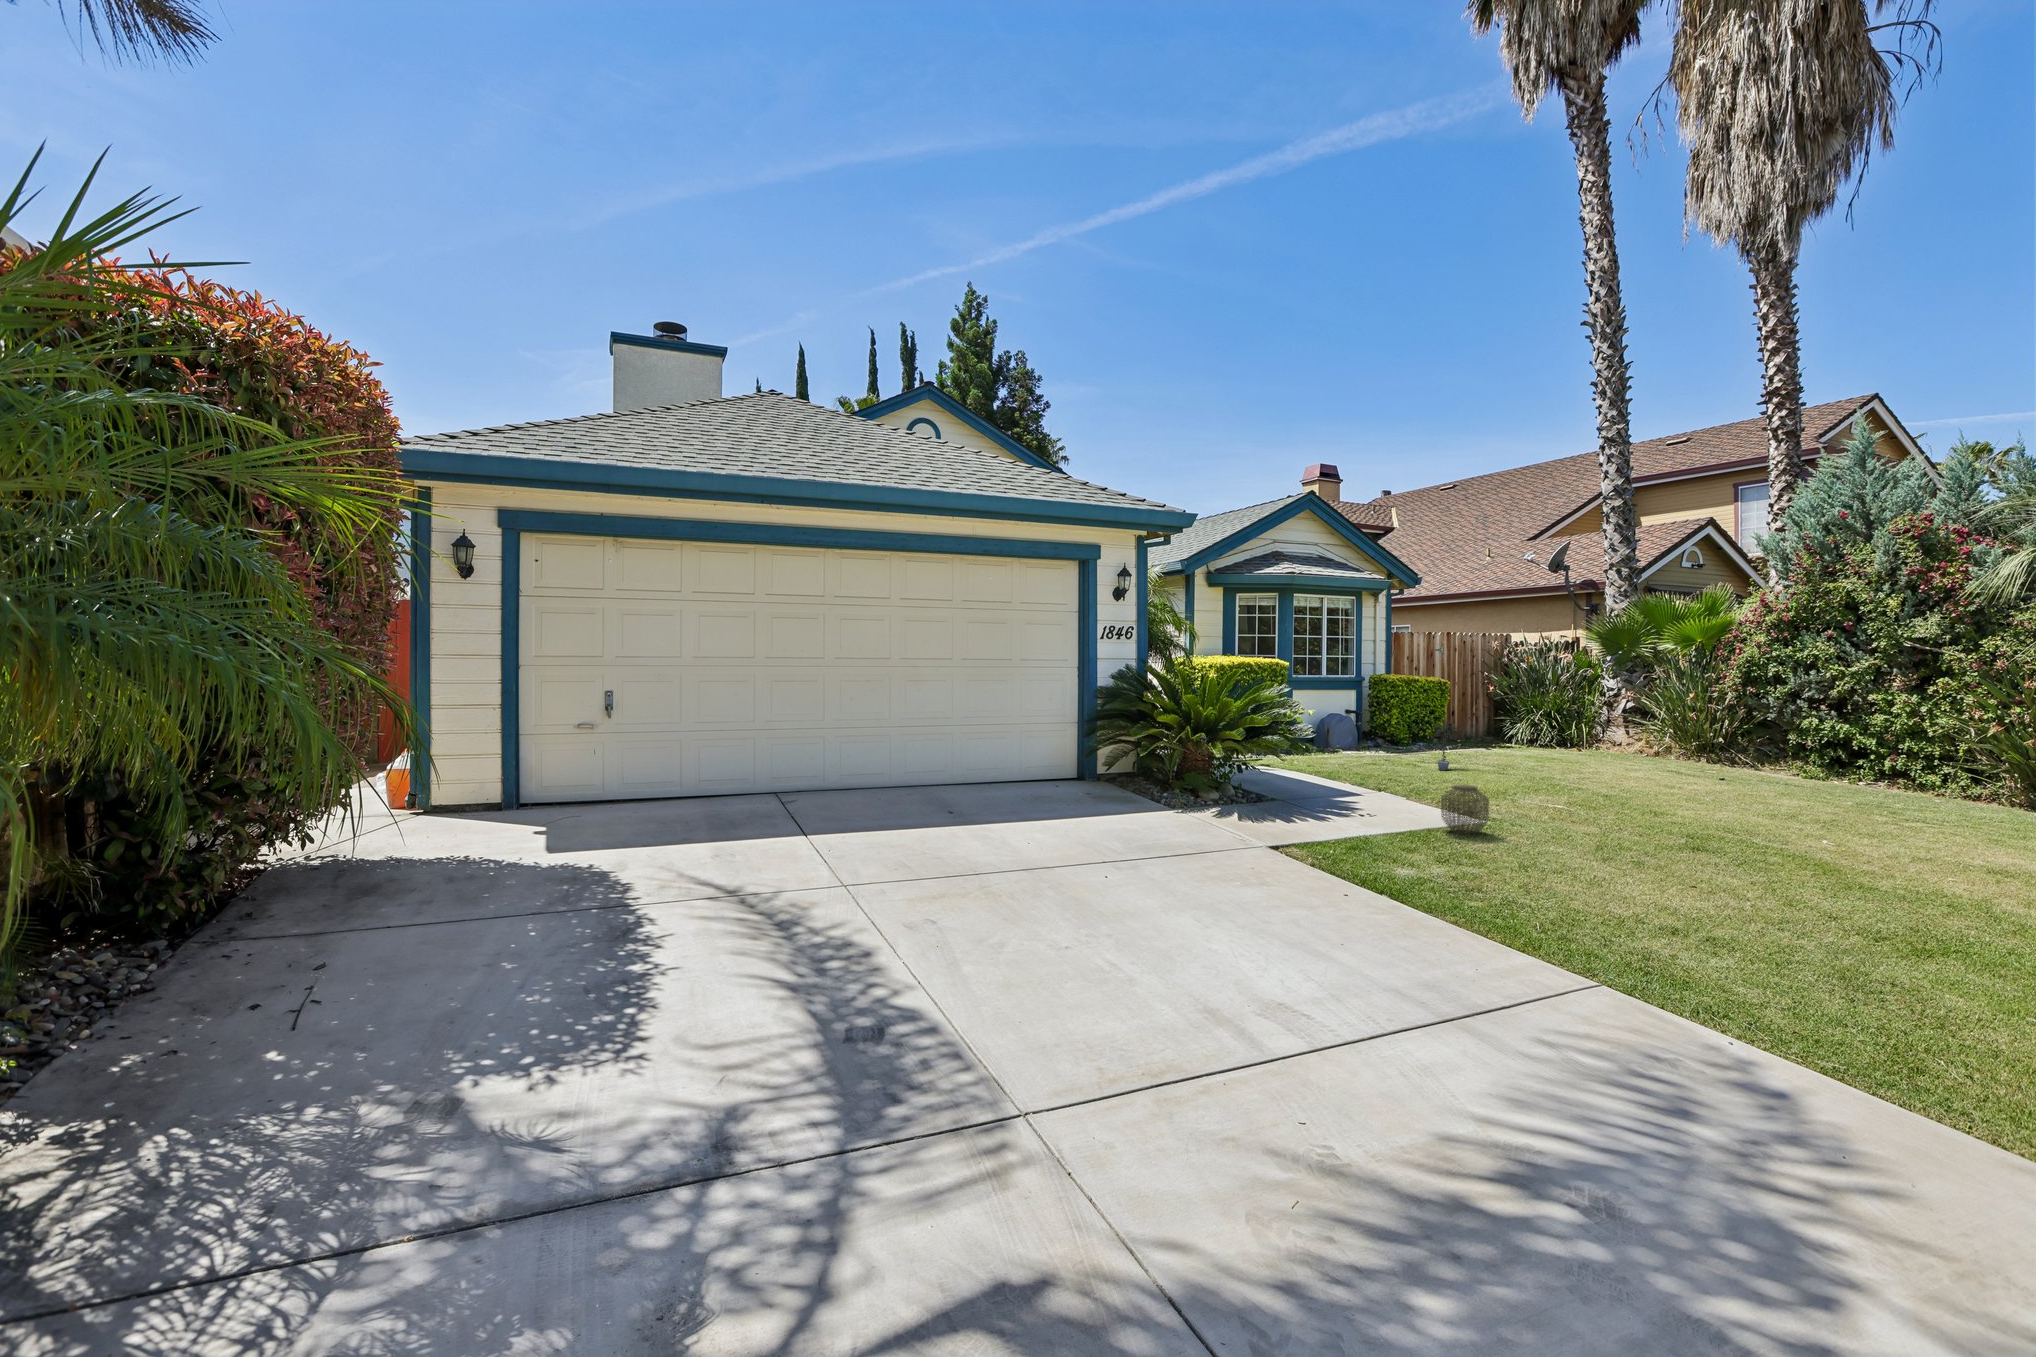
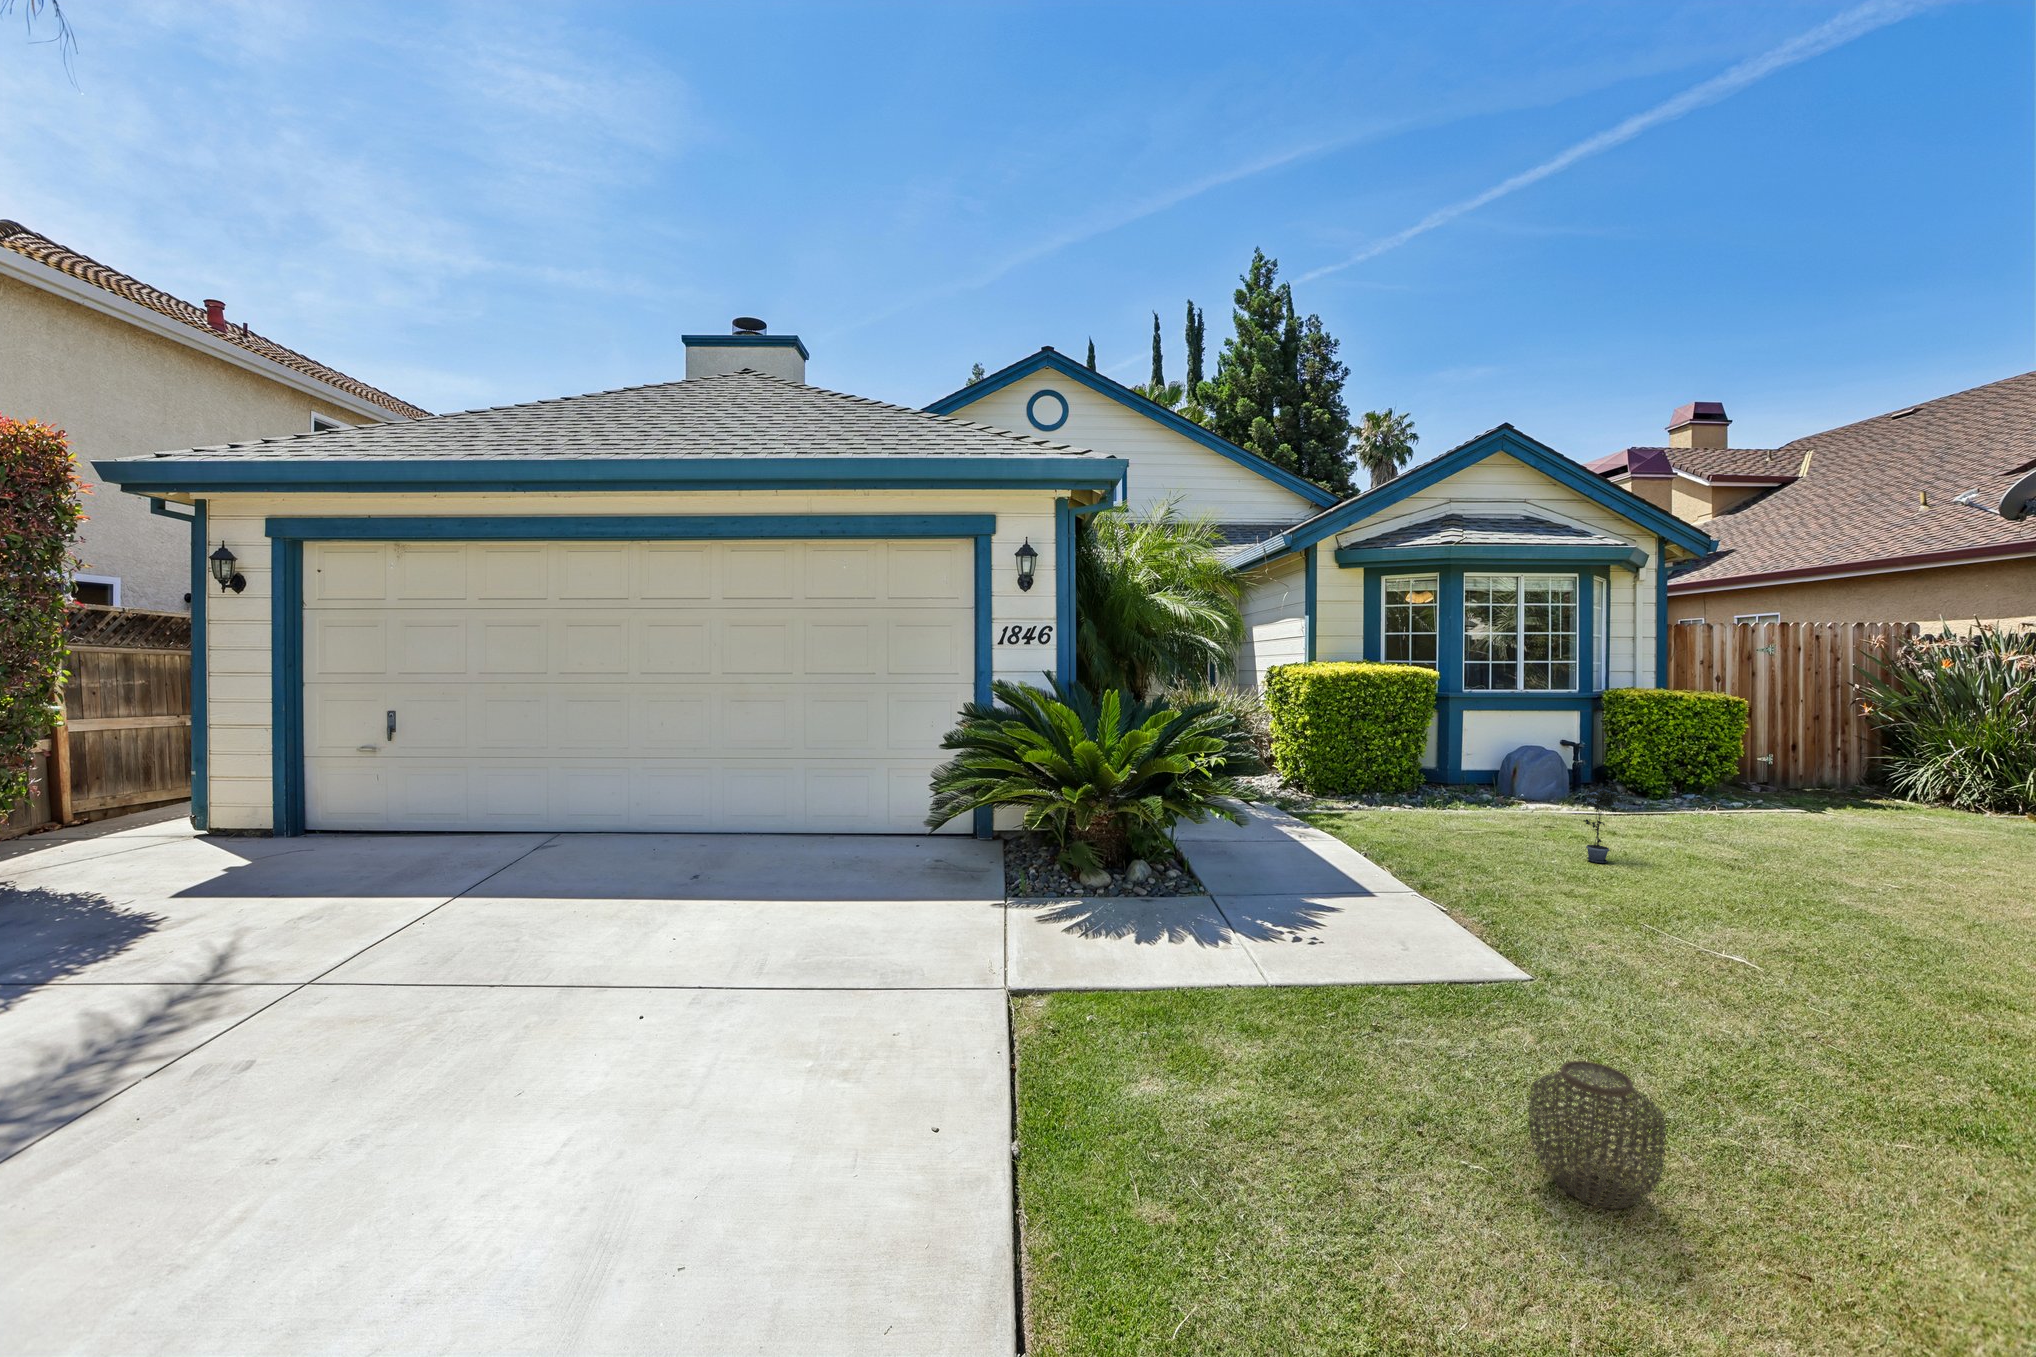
woven basket: present [1441,785,1489,834] -> present [1529,1061,1666,1209]

